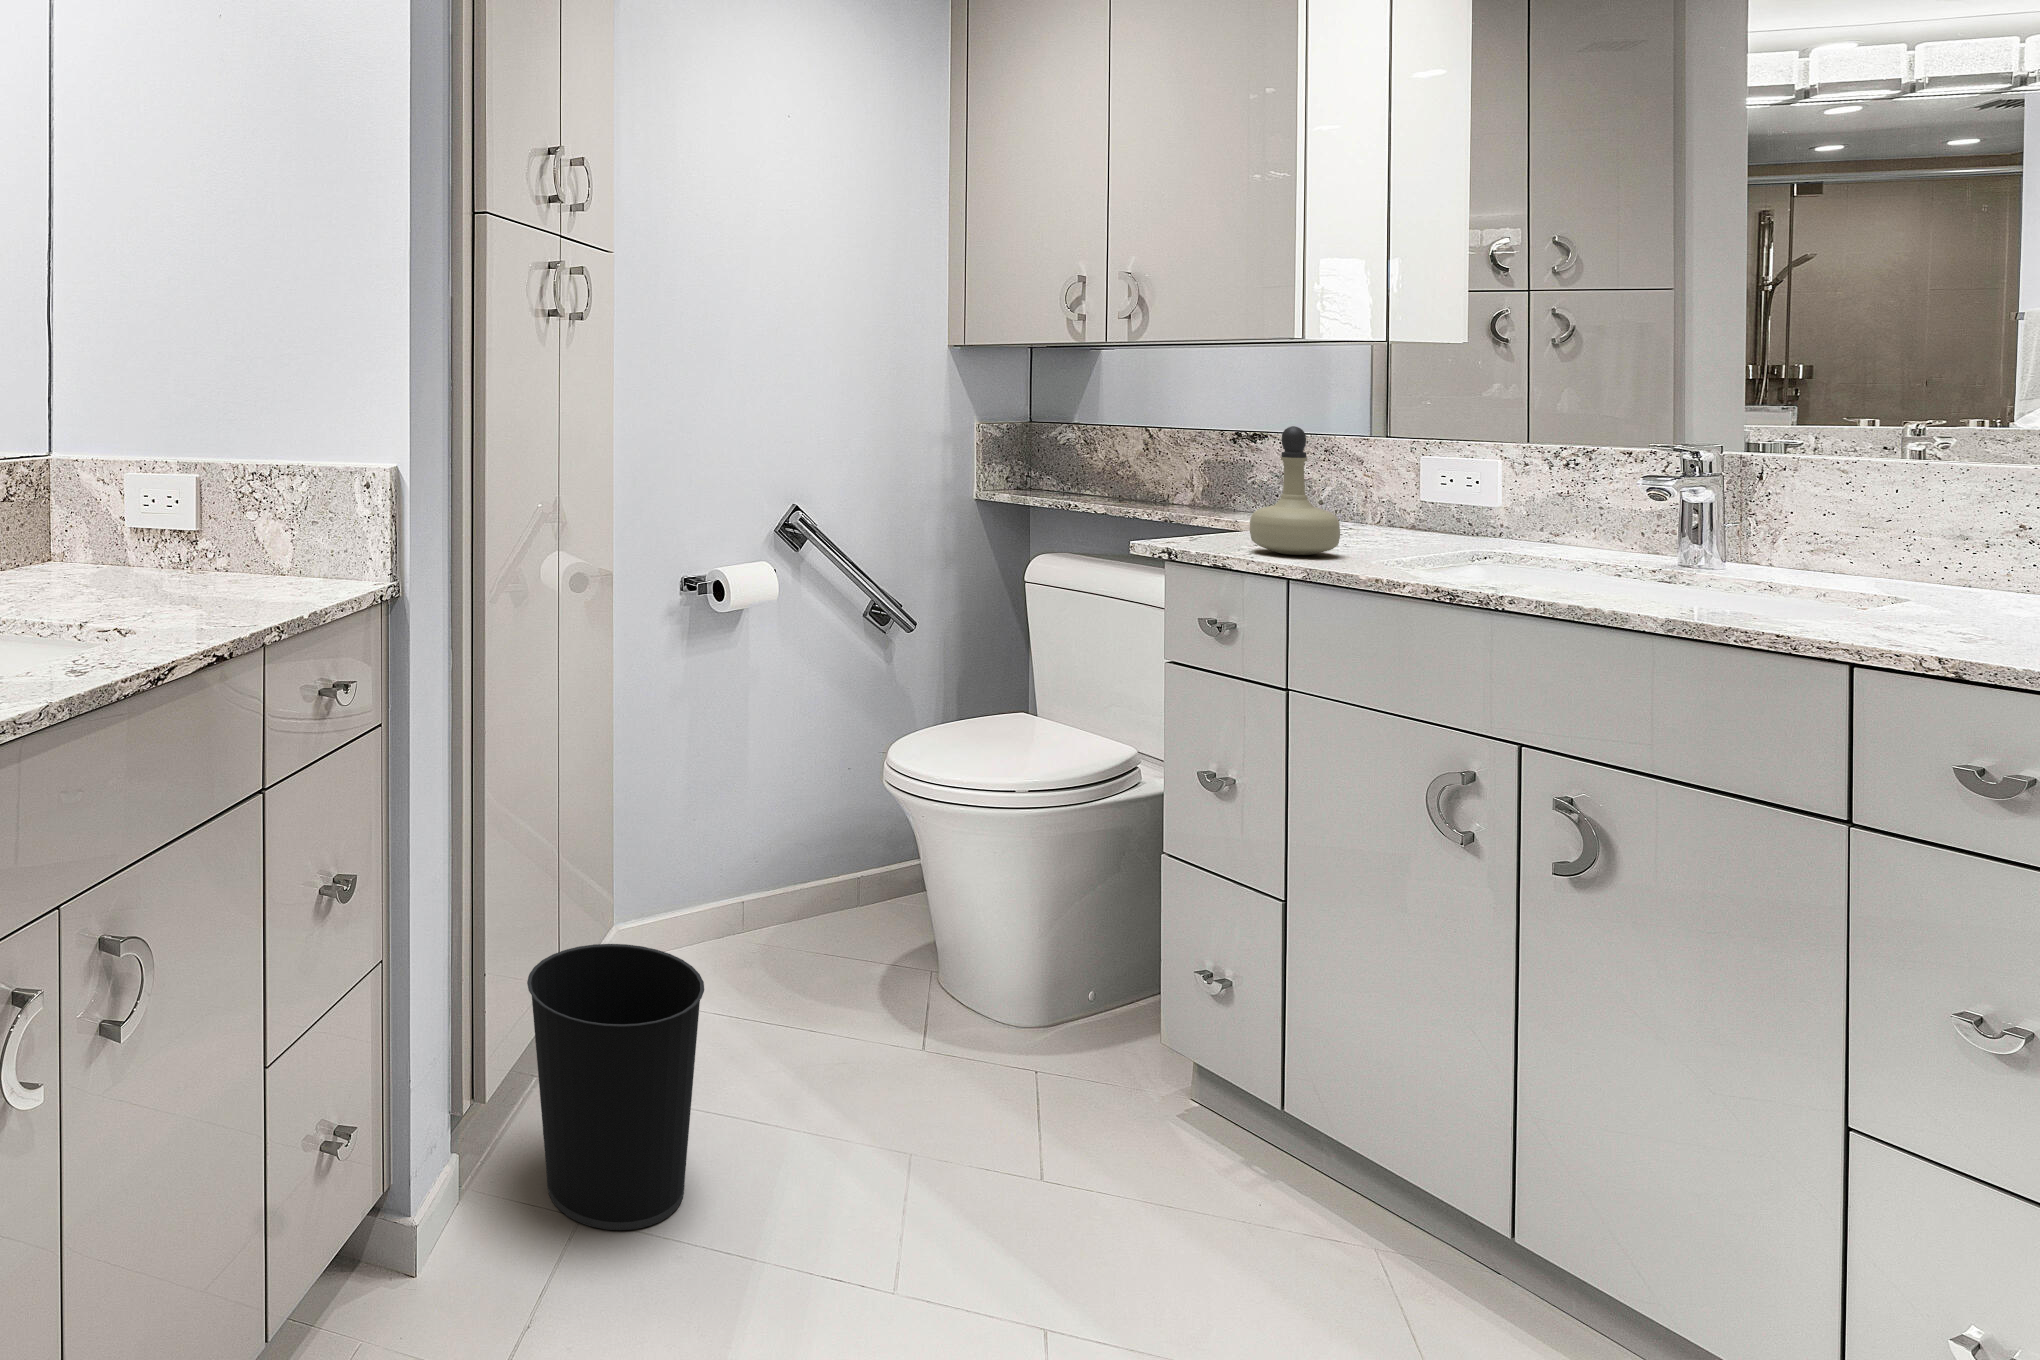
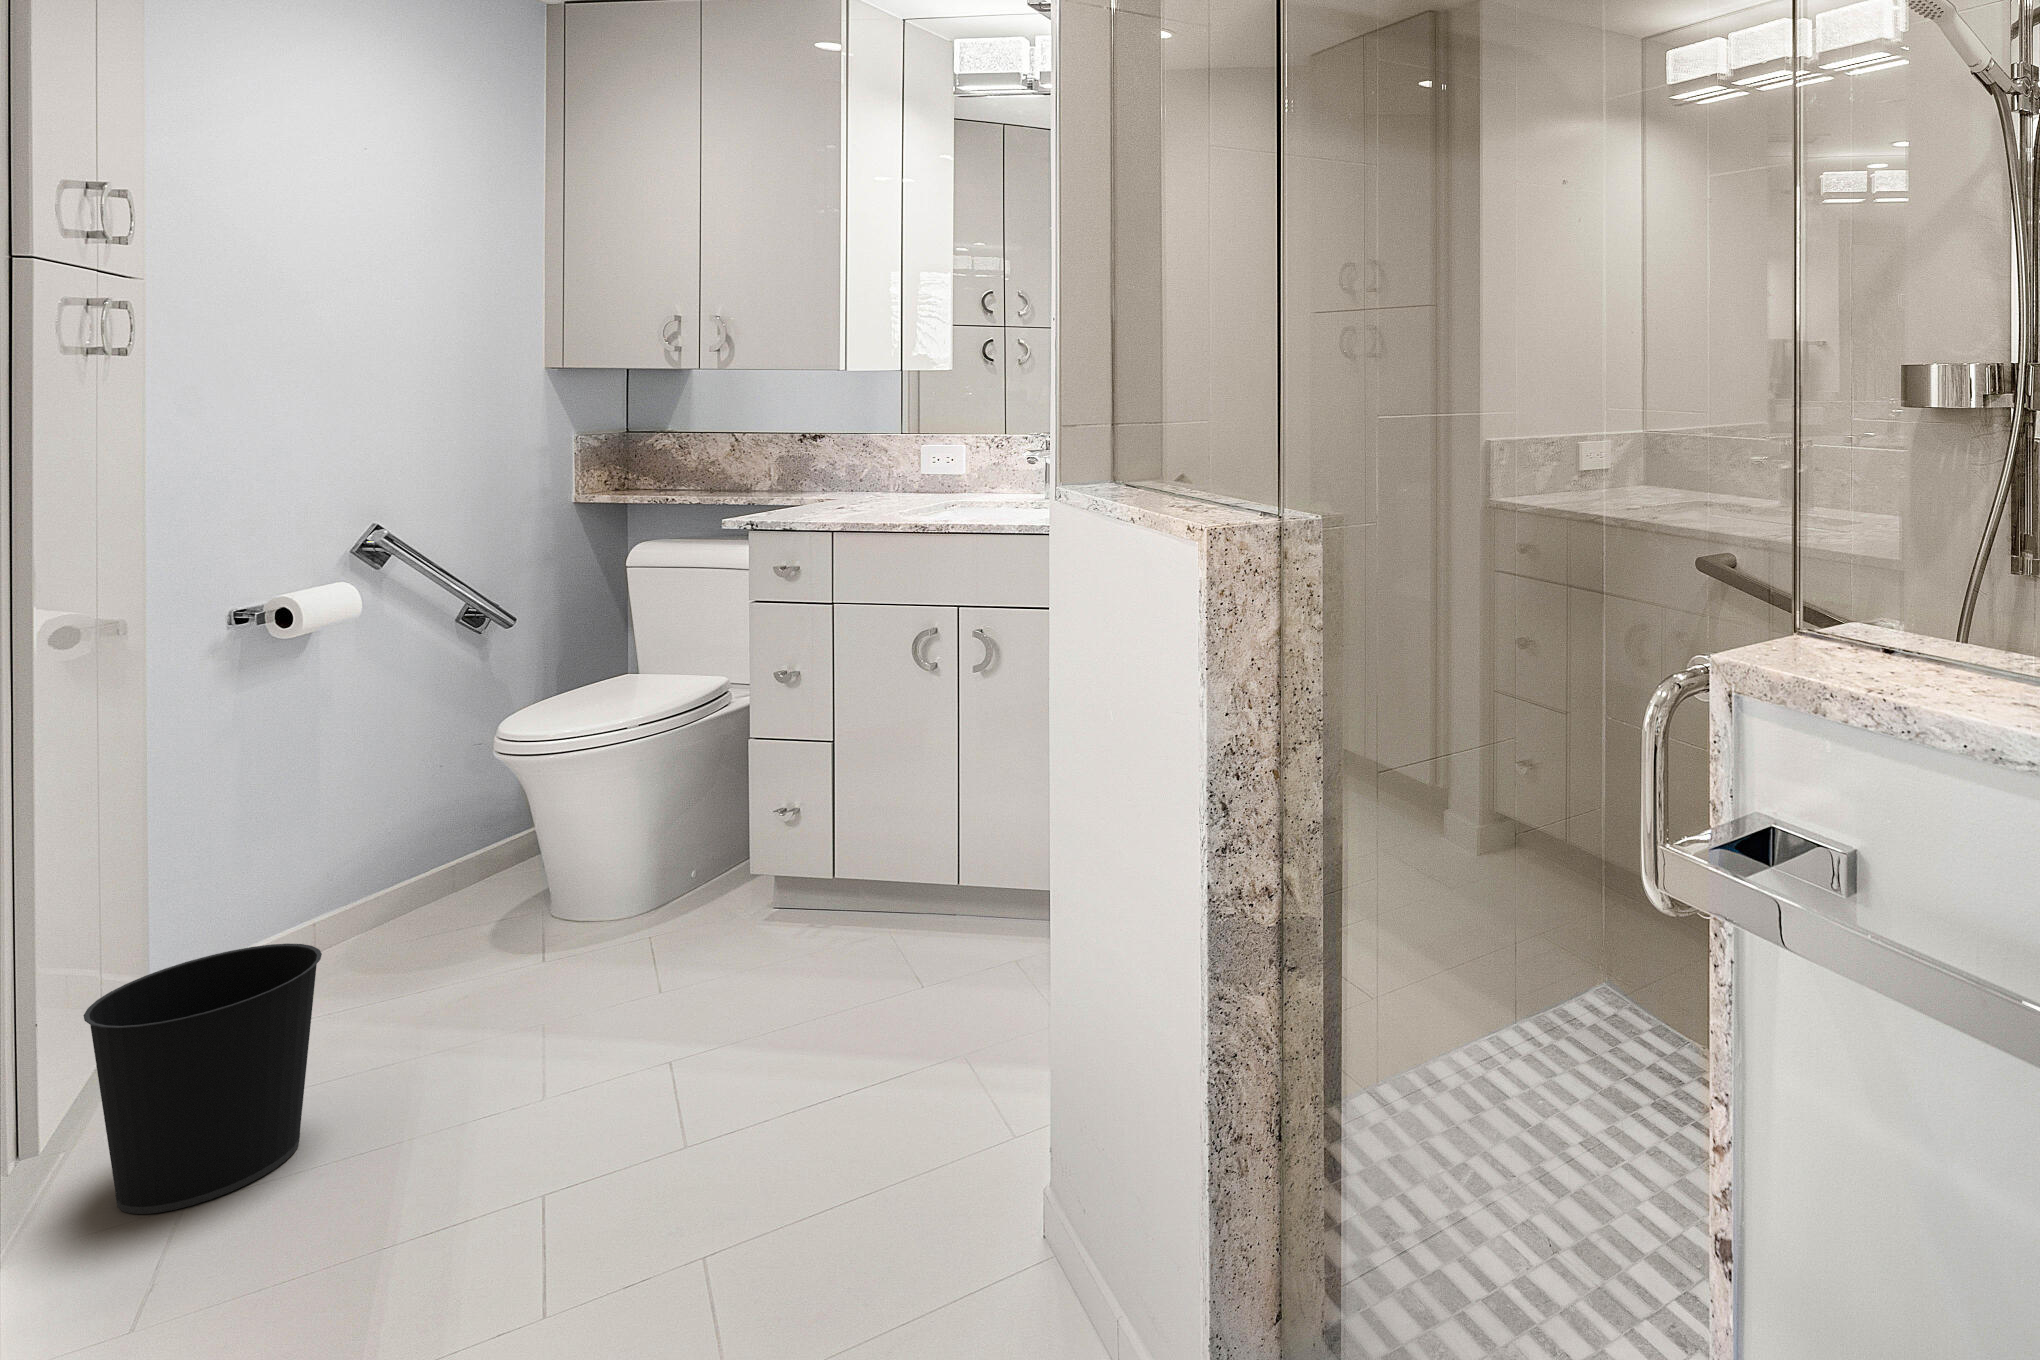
perfume bottle: present [1250,426,1340,555] -> none [807,431,866,516]

